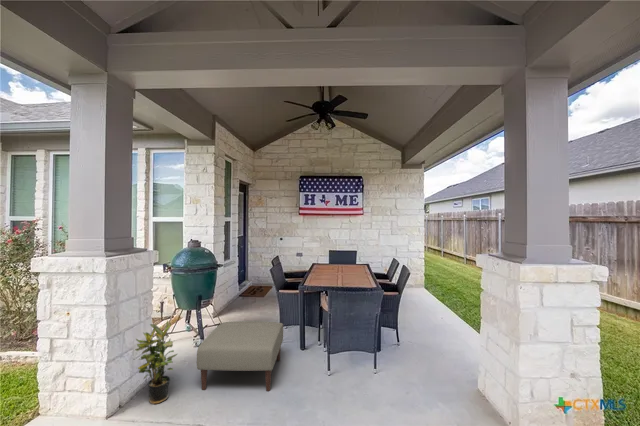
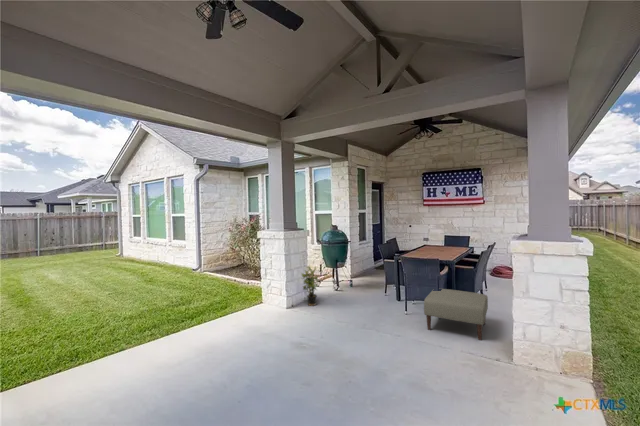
ottoman: present [197,321,283,391] -> present [424,289,488,340]

